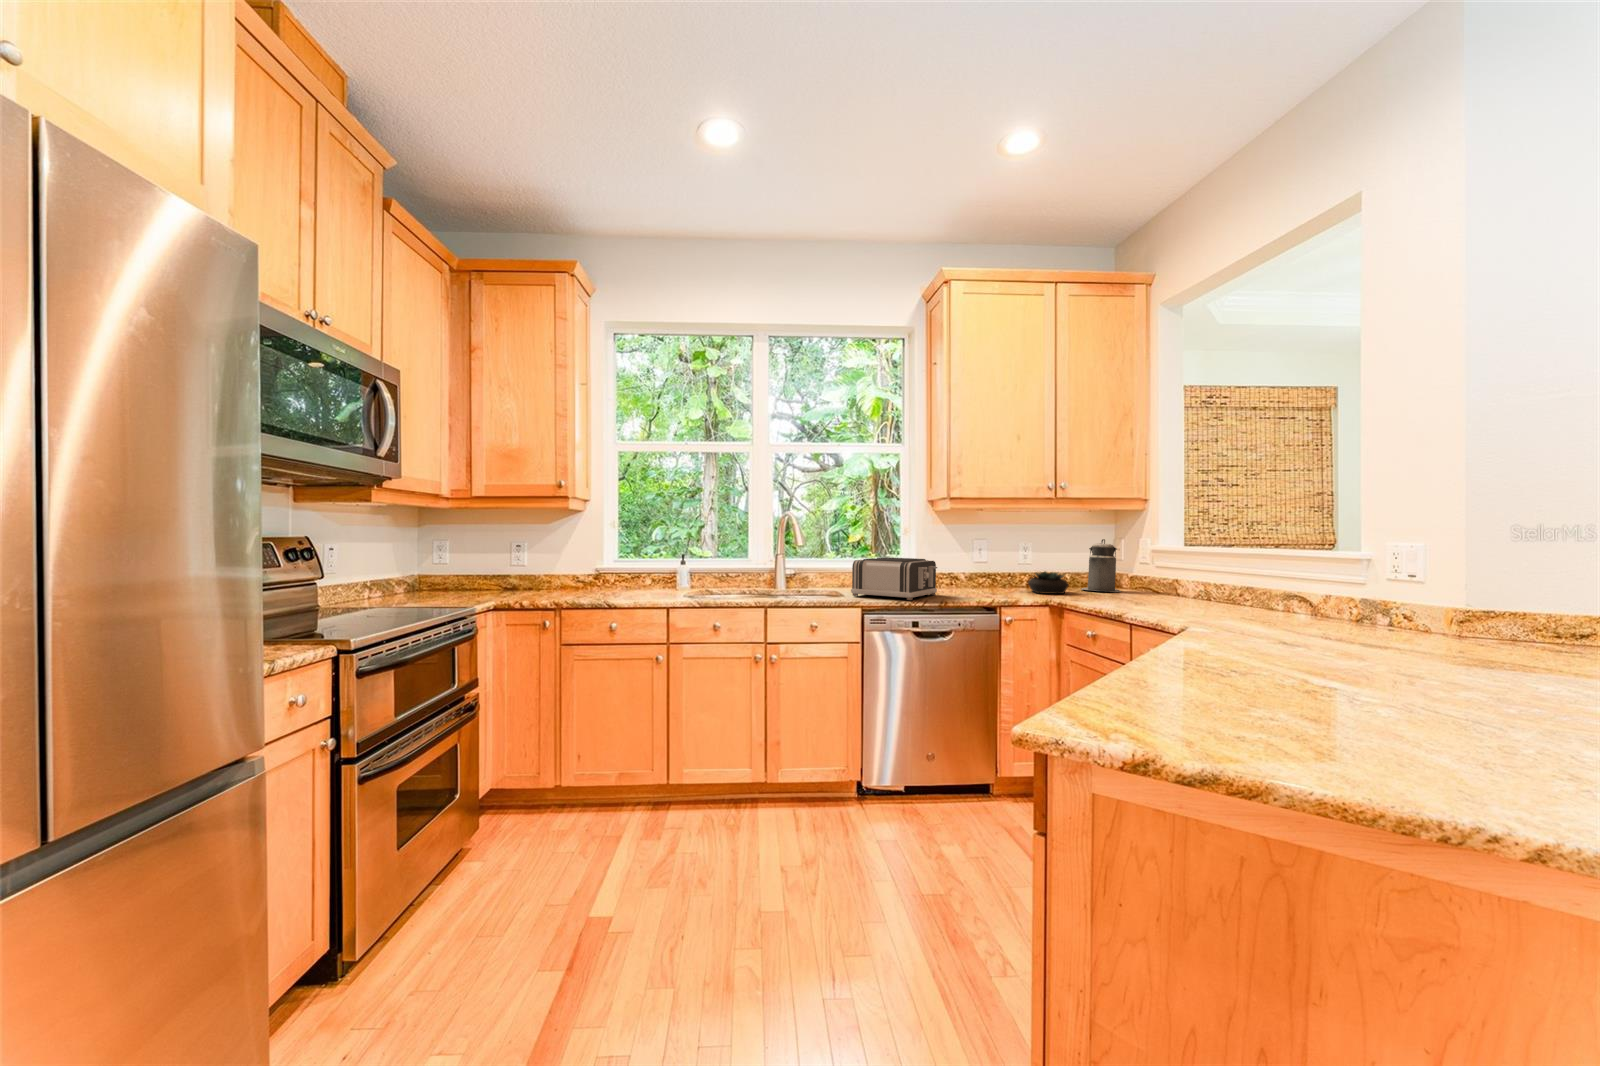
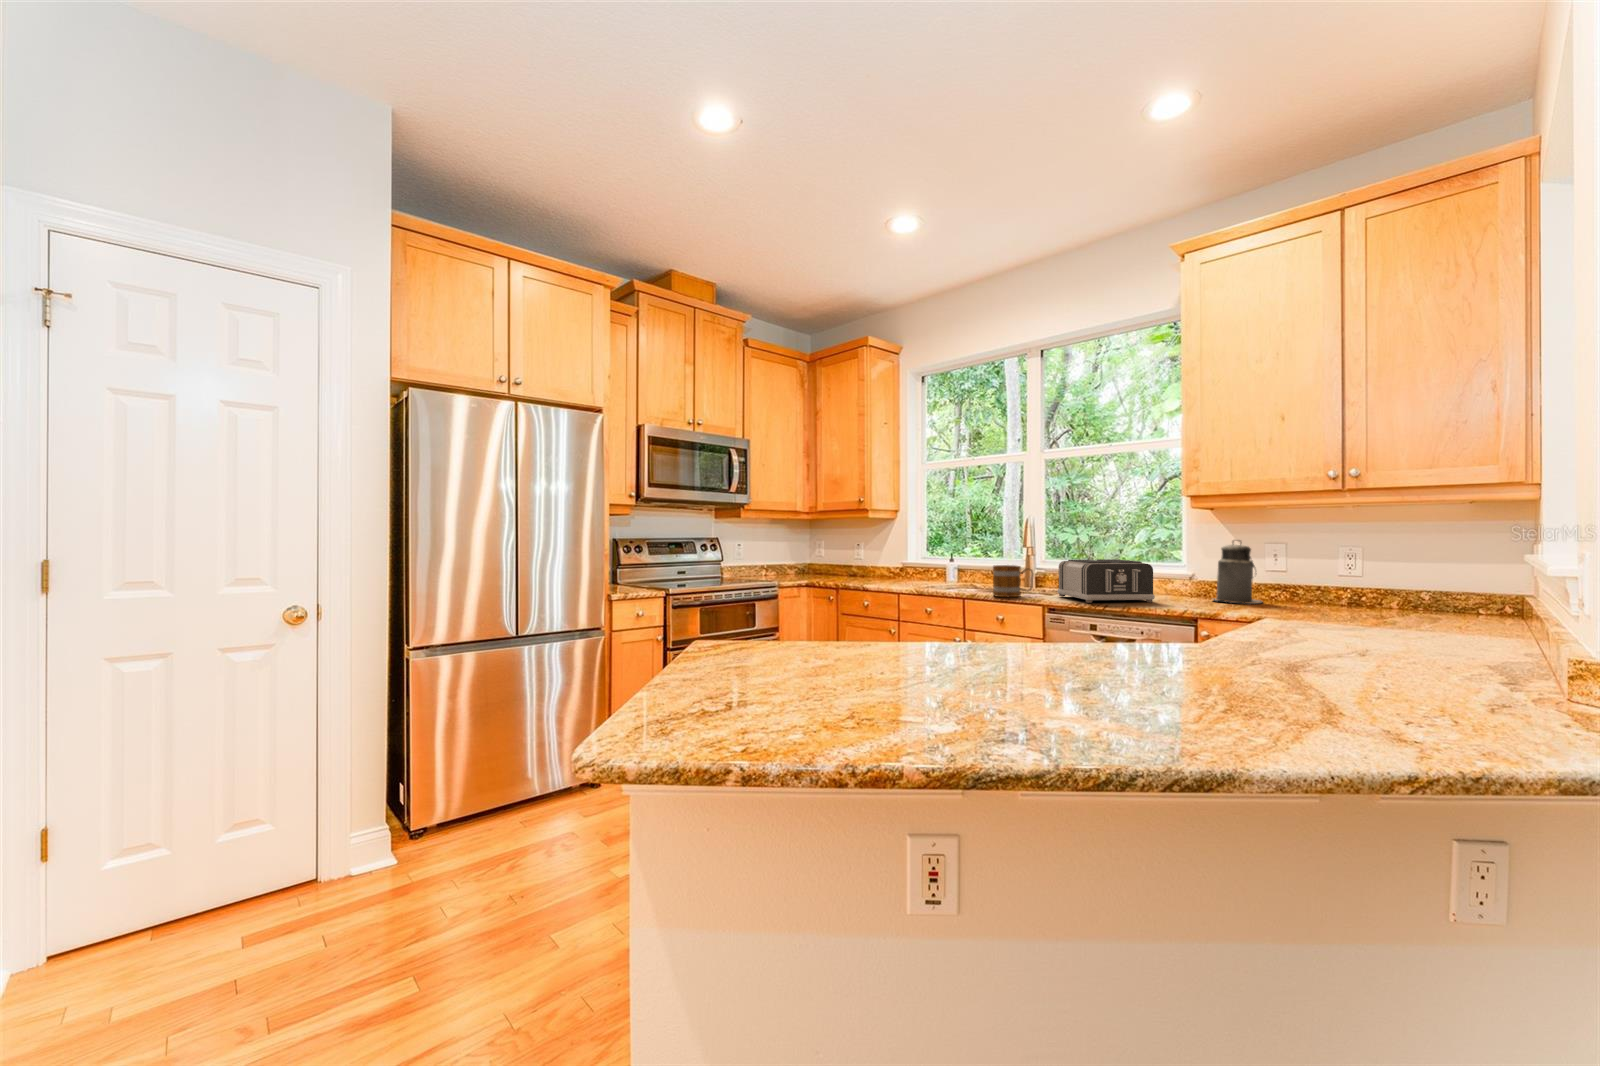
canister: present [1081,539,1121,592] -> present [1215,541,1262,604]
mug: none [799,567,834,602] -> present [993,565,1034,597]
succulent plant: present [1028,571,1069,594] -> none [1291,583,1361,614]

